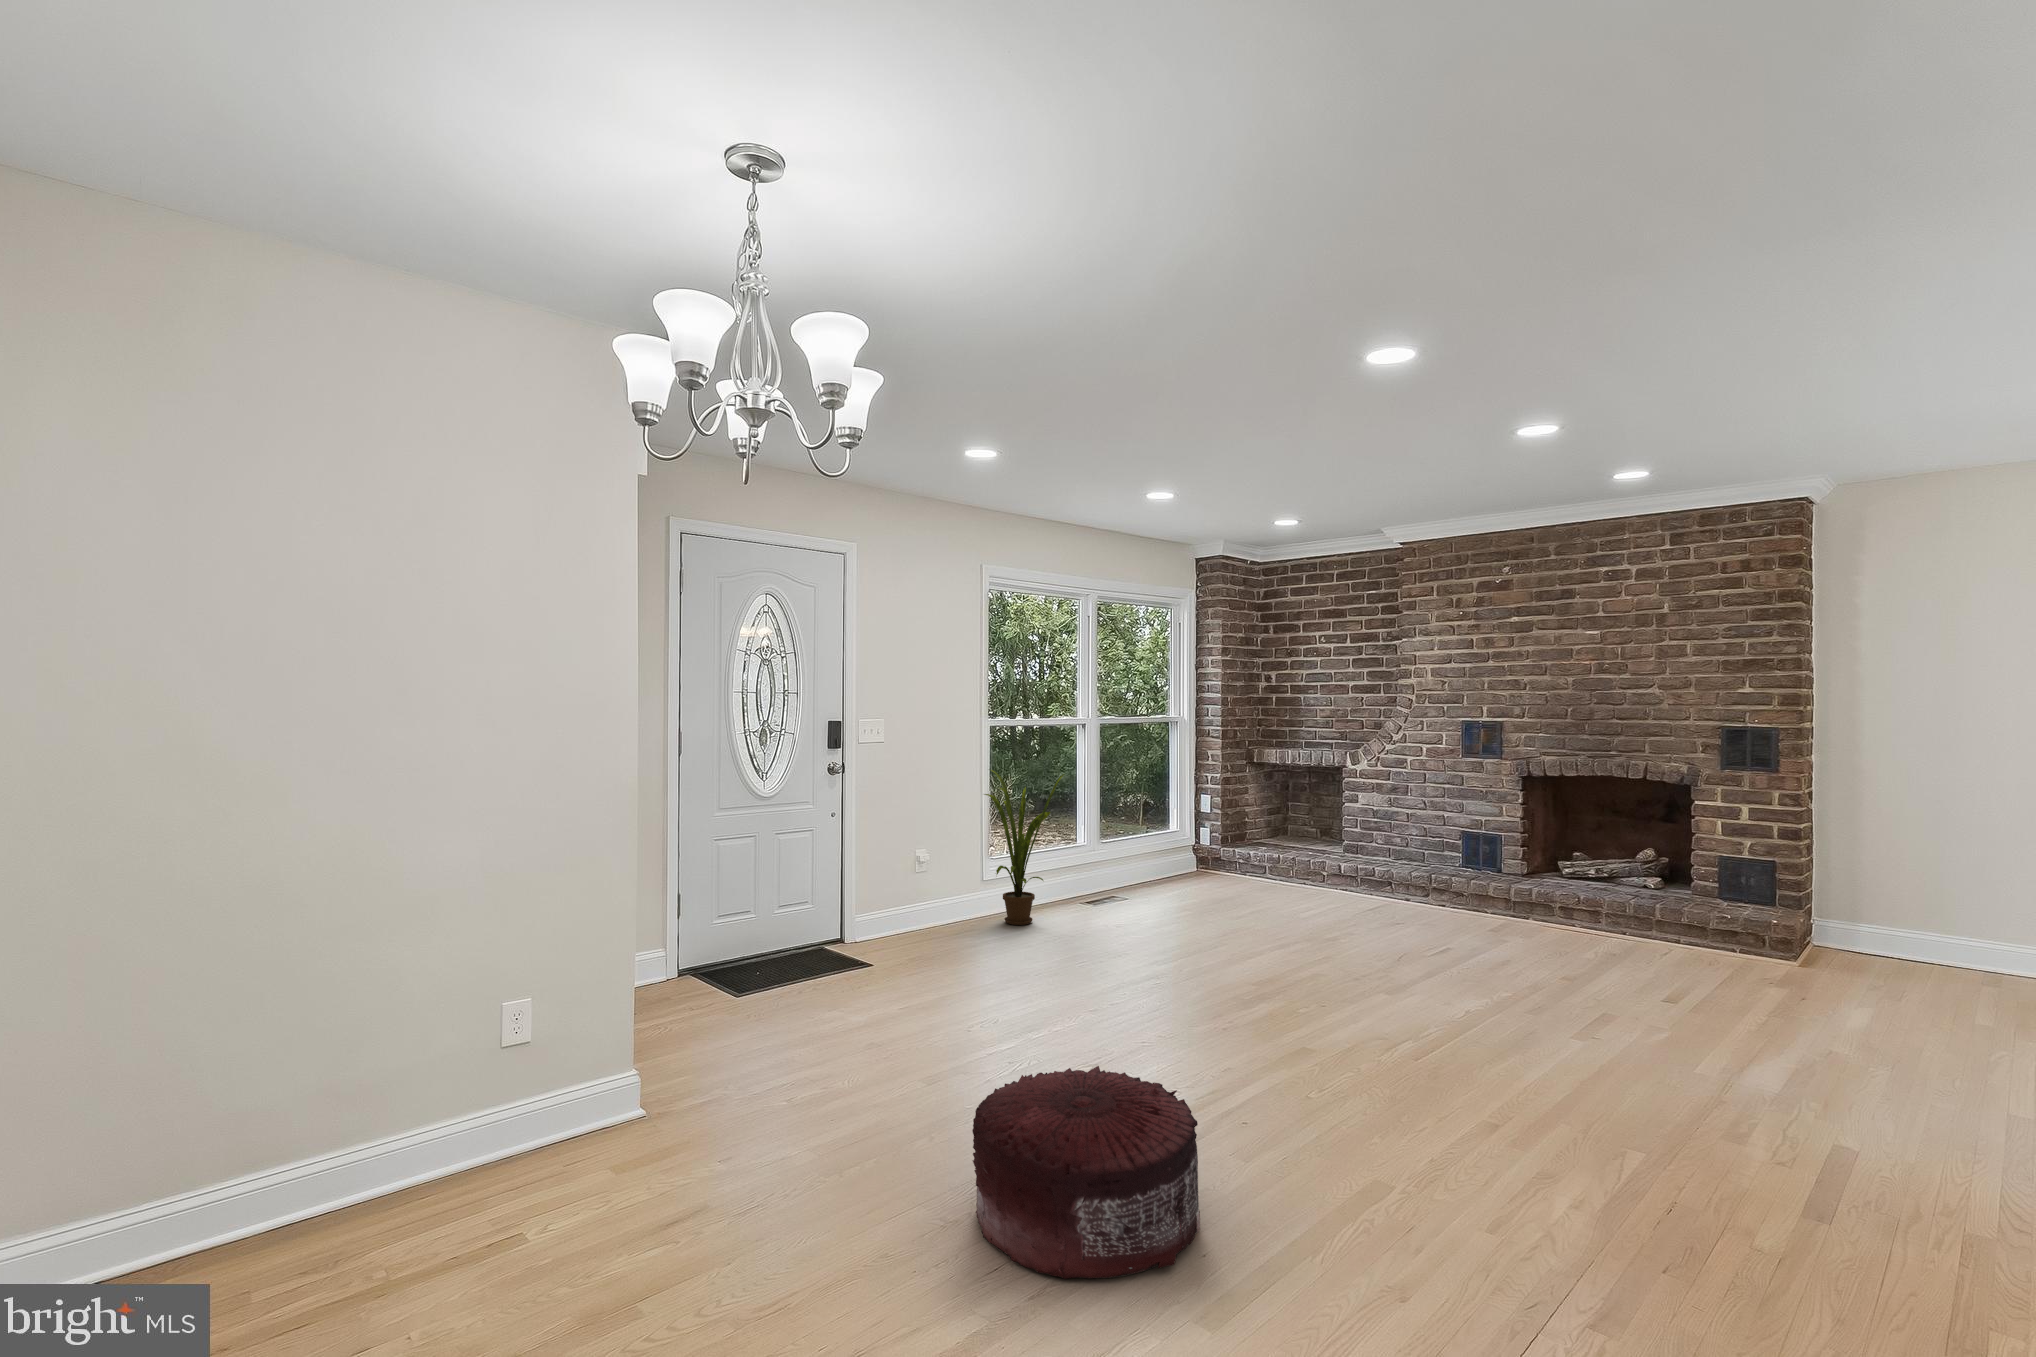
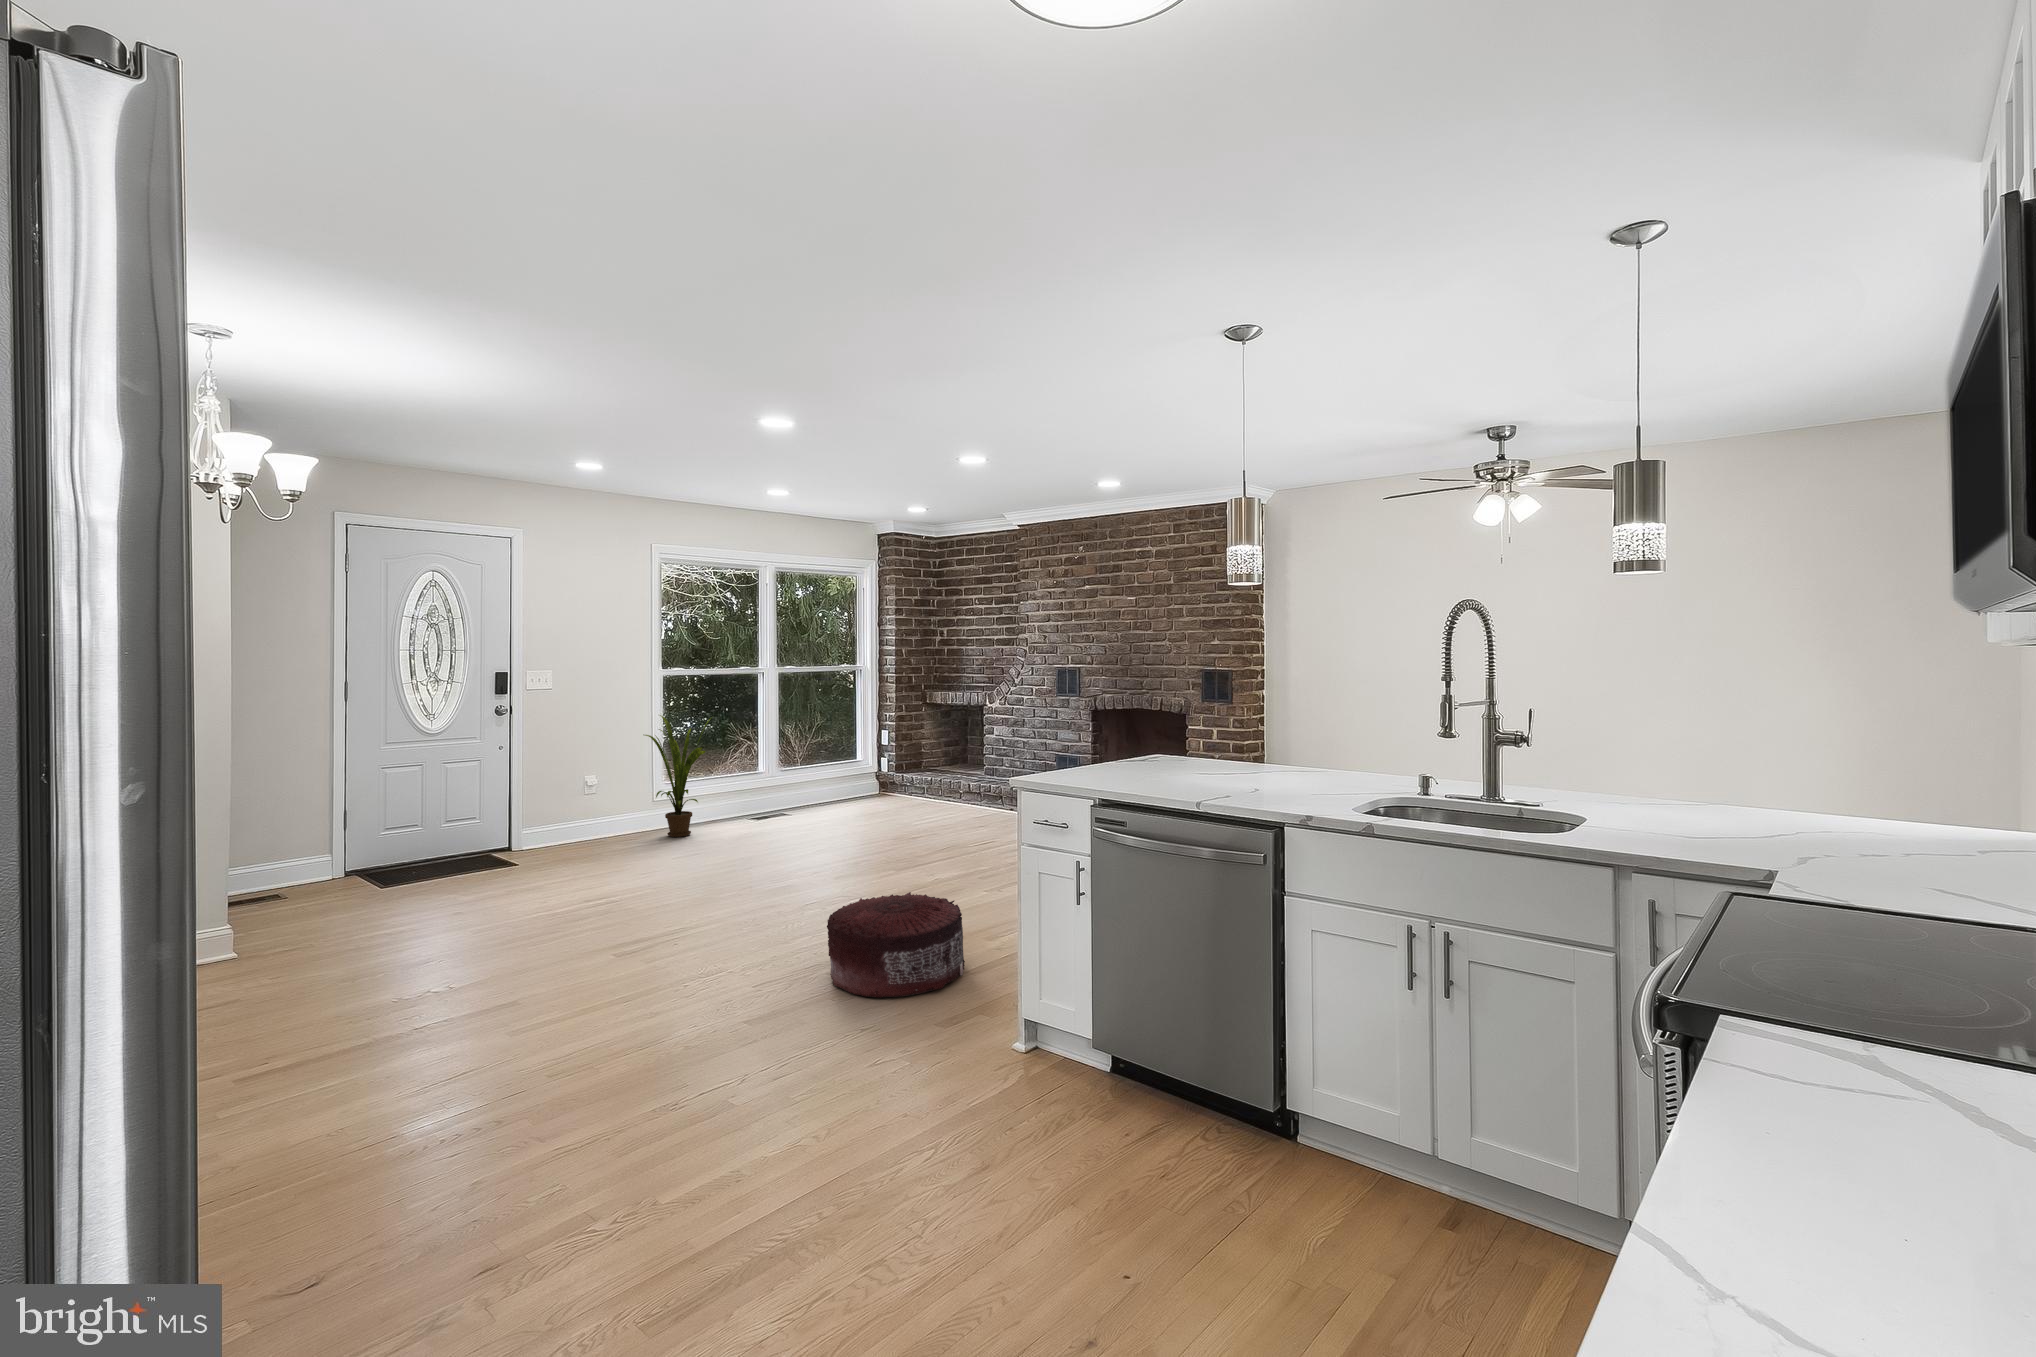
pouf: present [972,1066,1200,1279] -> present [827,892,965,998]

